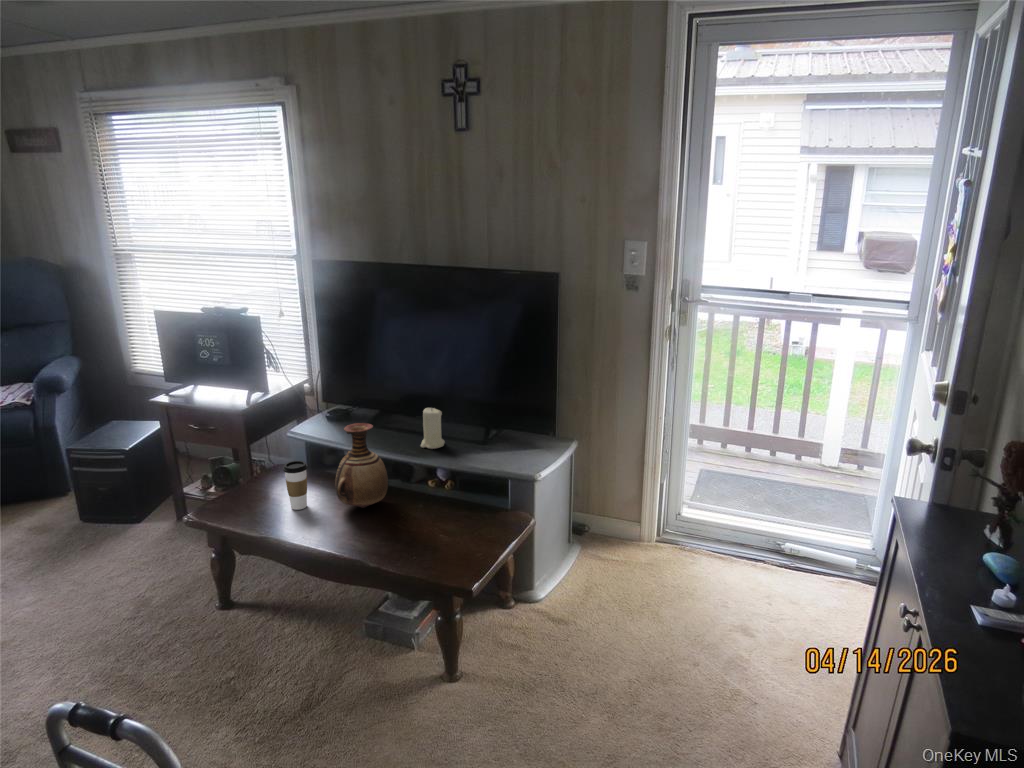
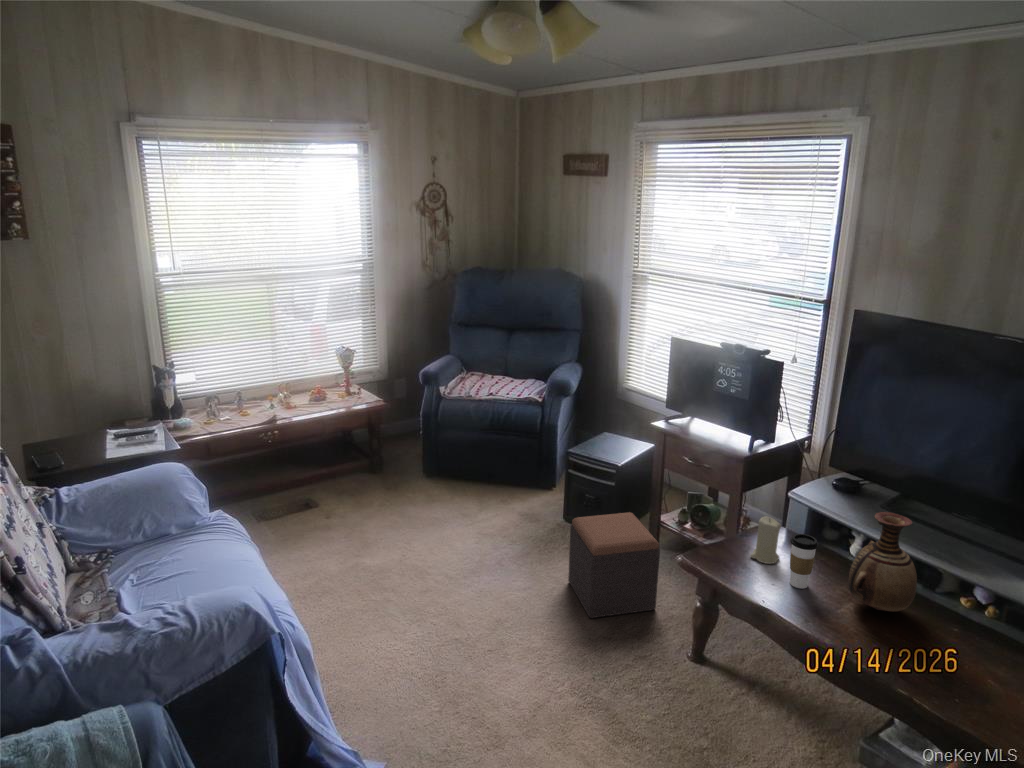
candle: present [421,408,445,449] -> present [750,516,781,564]
footstool: none [71,491,184,608] -> present [568,512,660,618]

